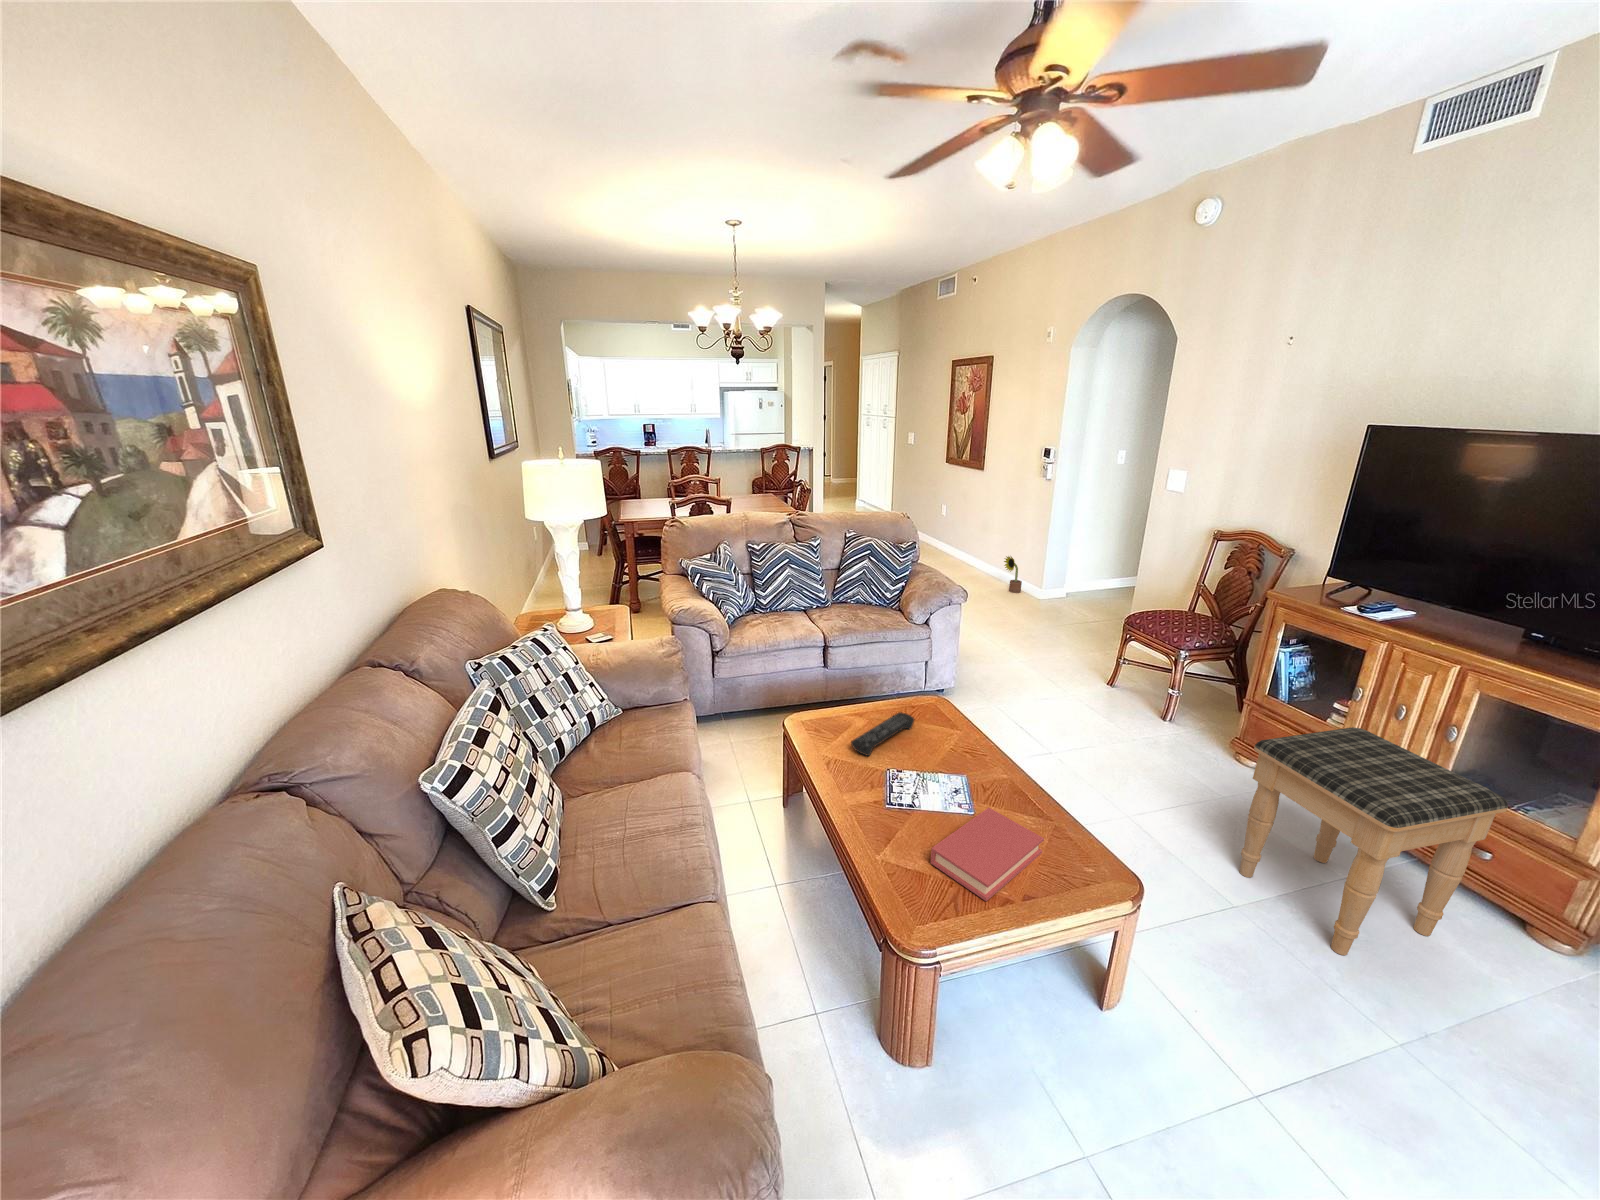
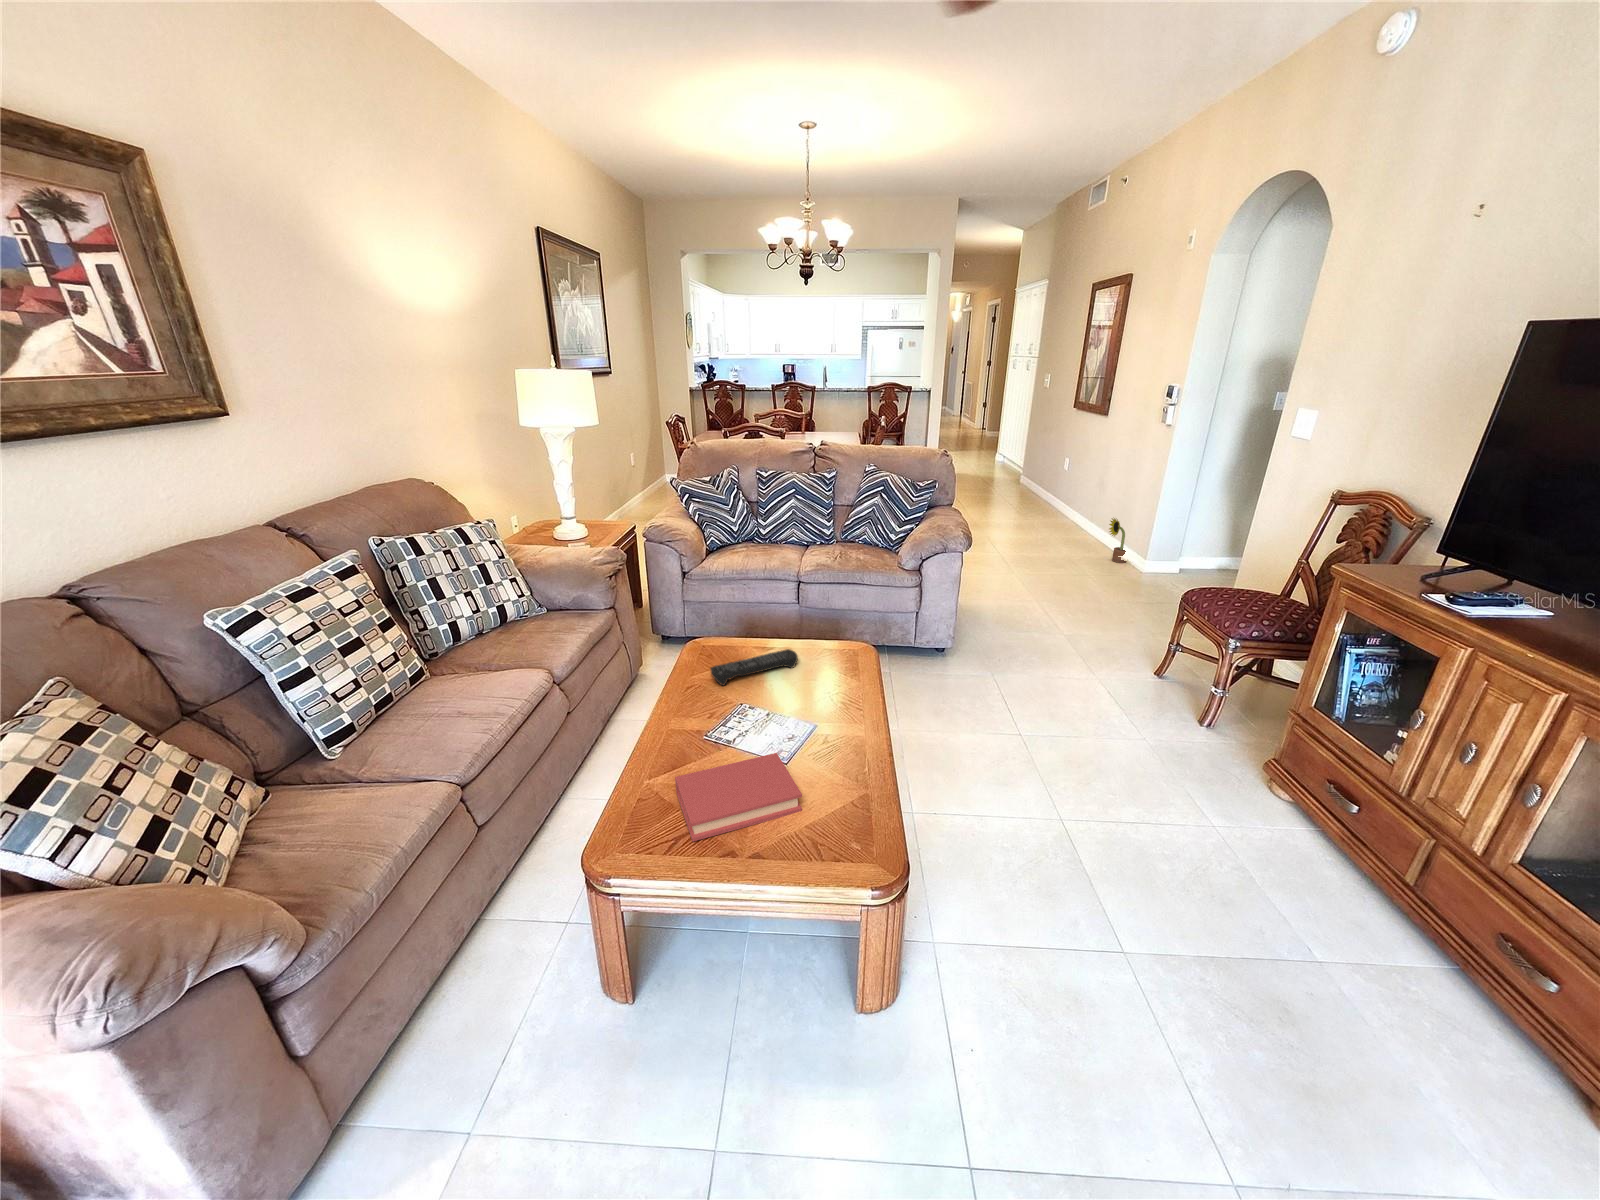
footstool: present [1239,727,1508,955] -> none [1165,748,1536,1063]

